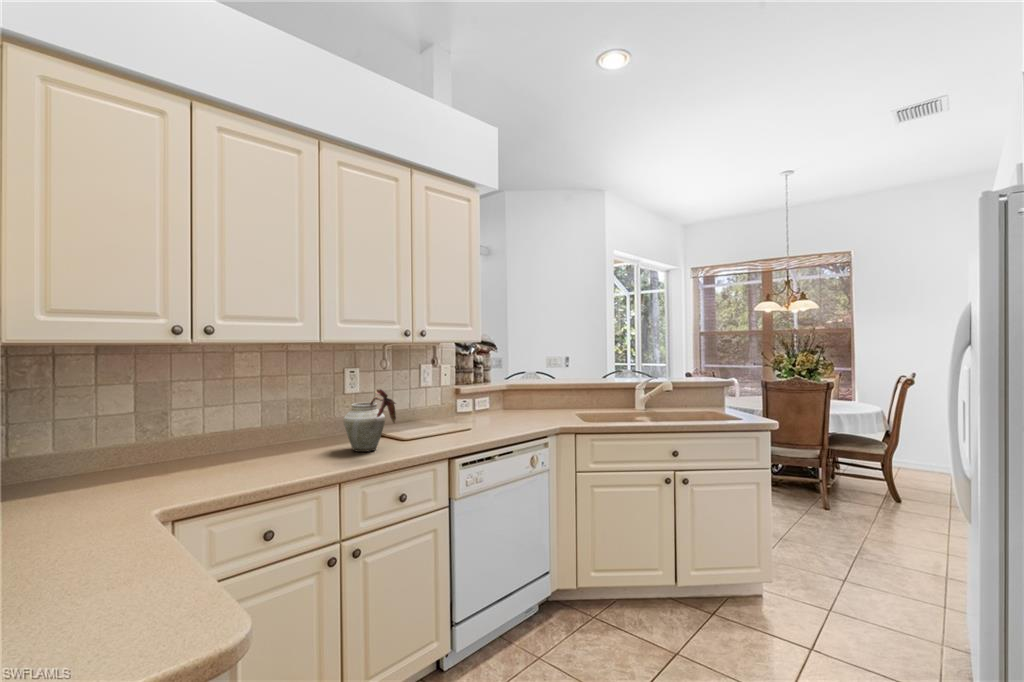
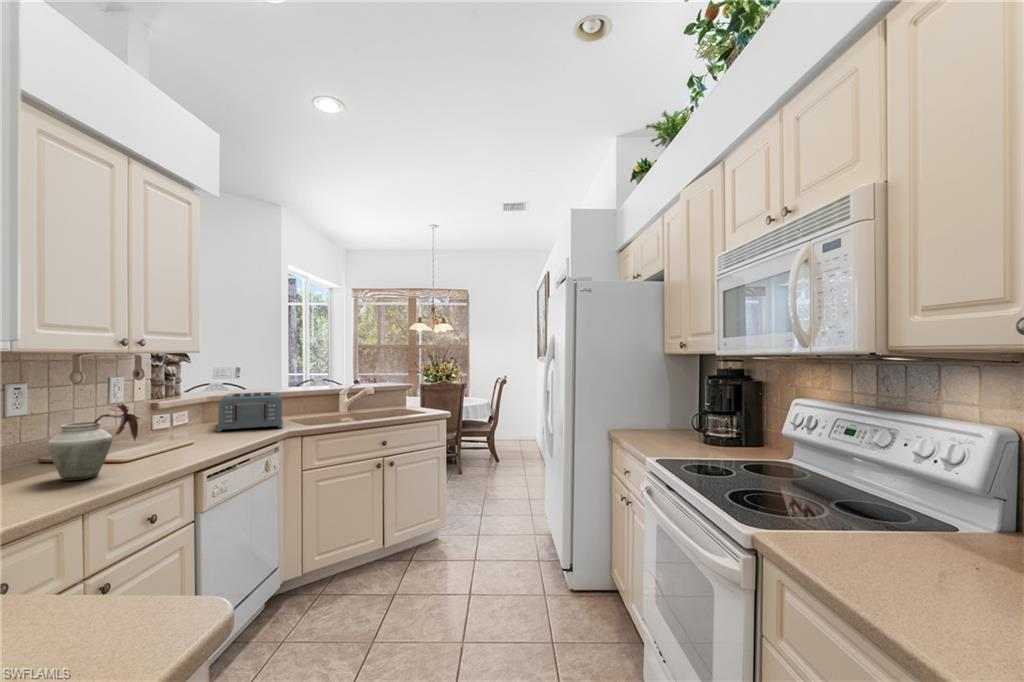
toaster: none [504,383,570,422] -> present [217,392,283,432]

